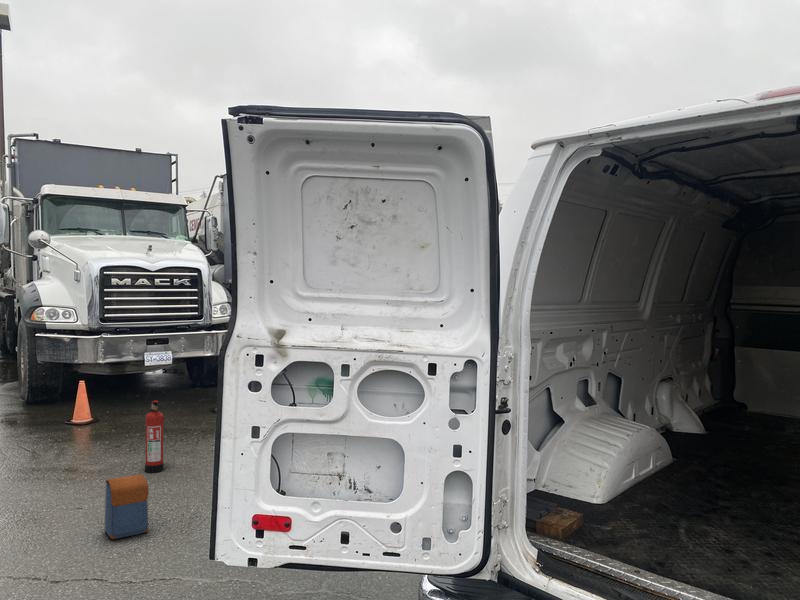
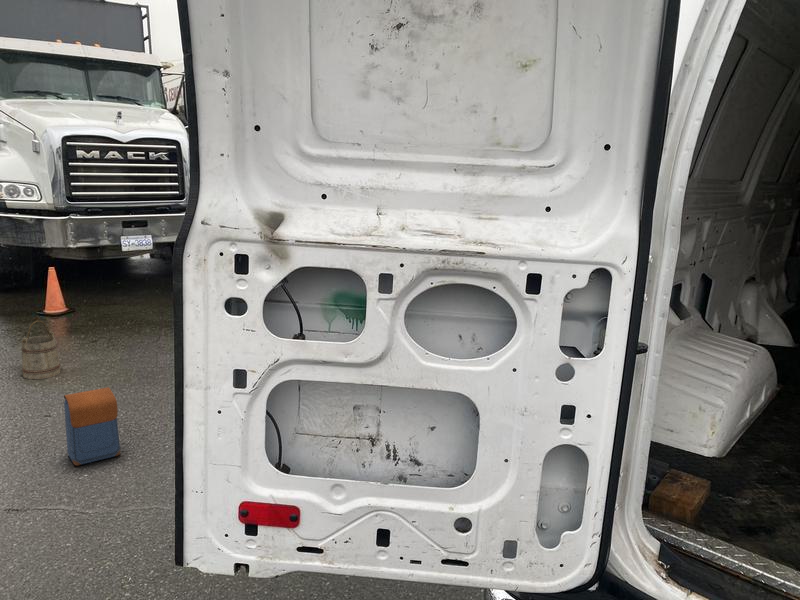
fire extinguisher: present [145,401,165,473] -> none [118,294,143,376]
bucket: none [60,424,92,476] -> present [21,321,61,379]

